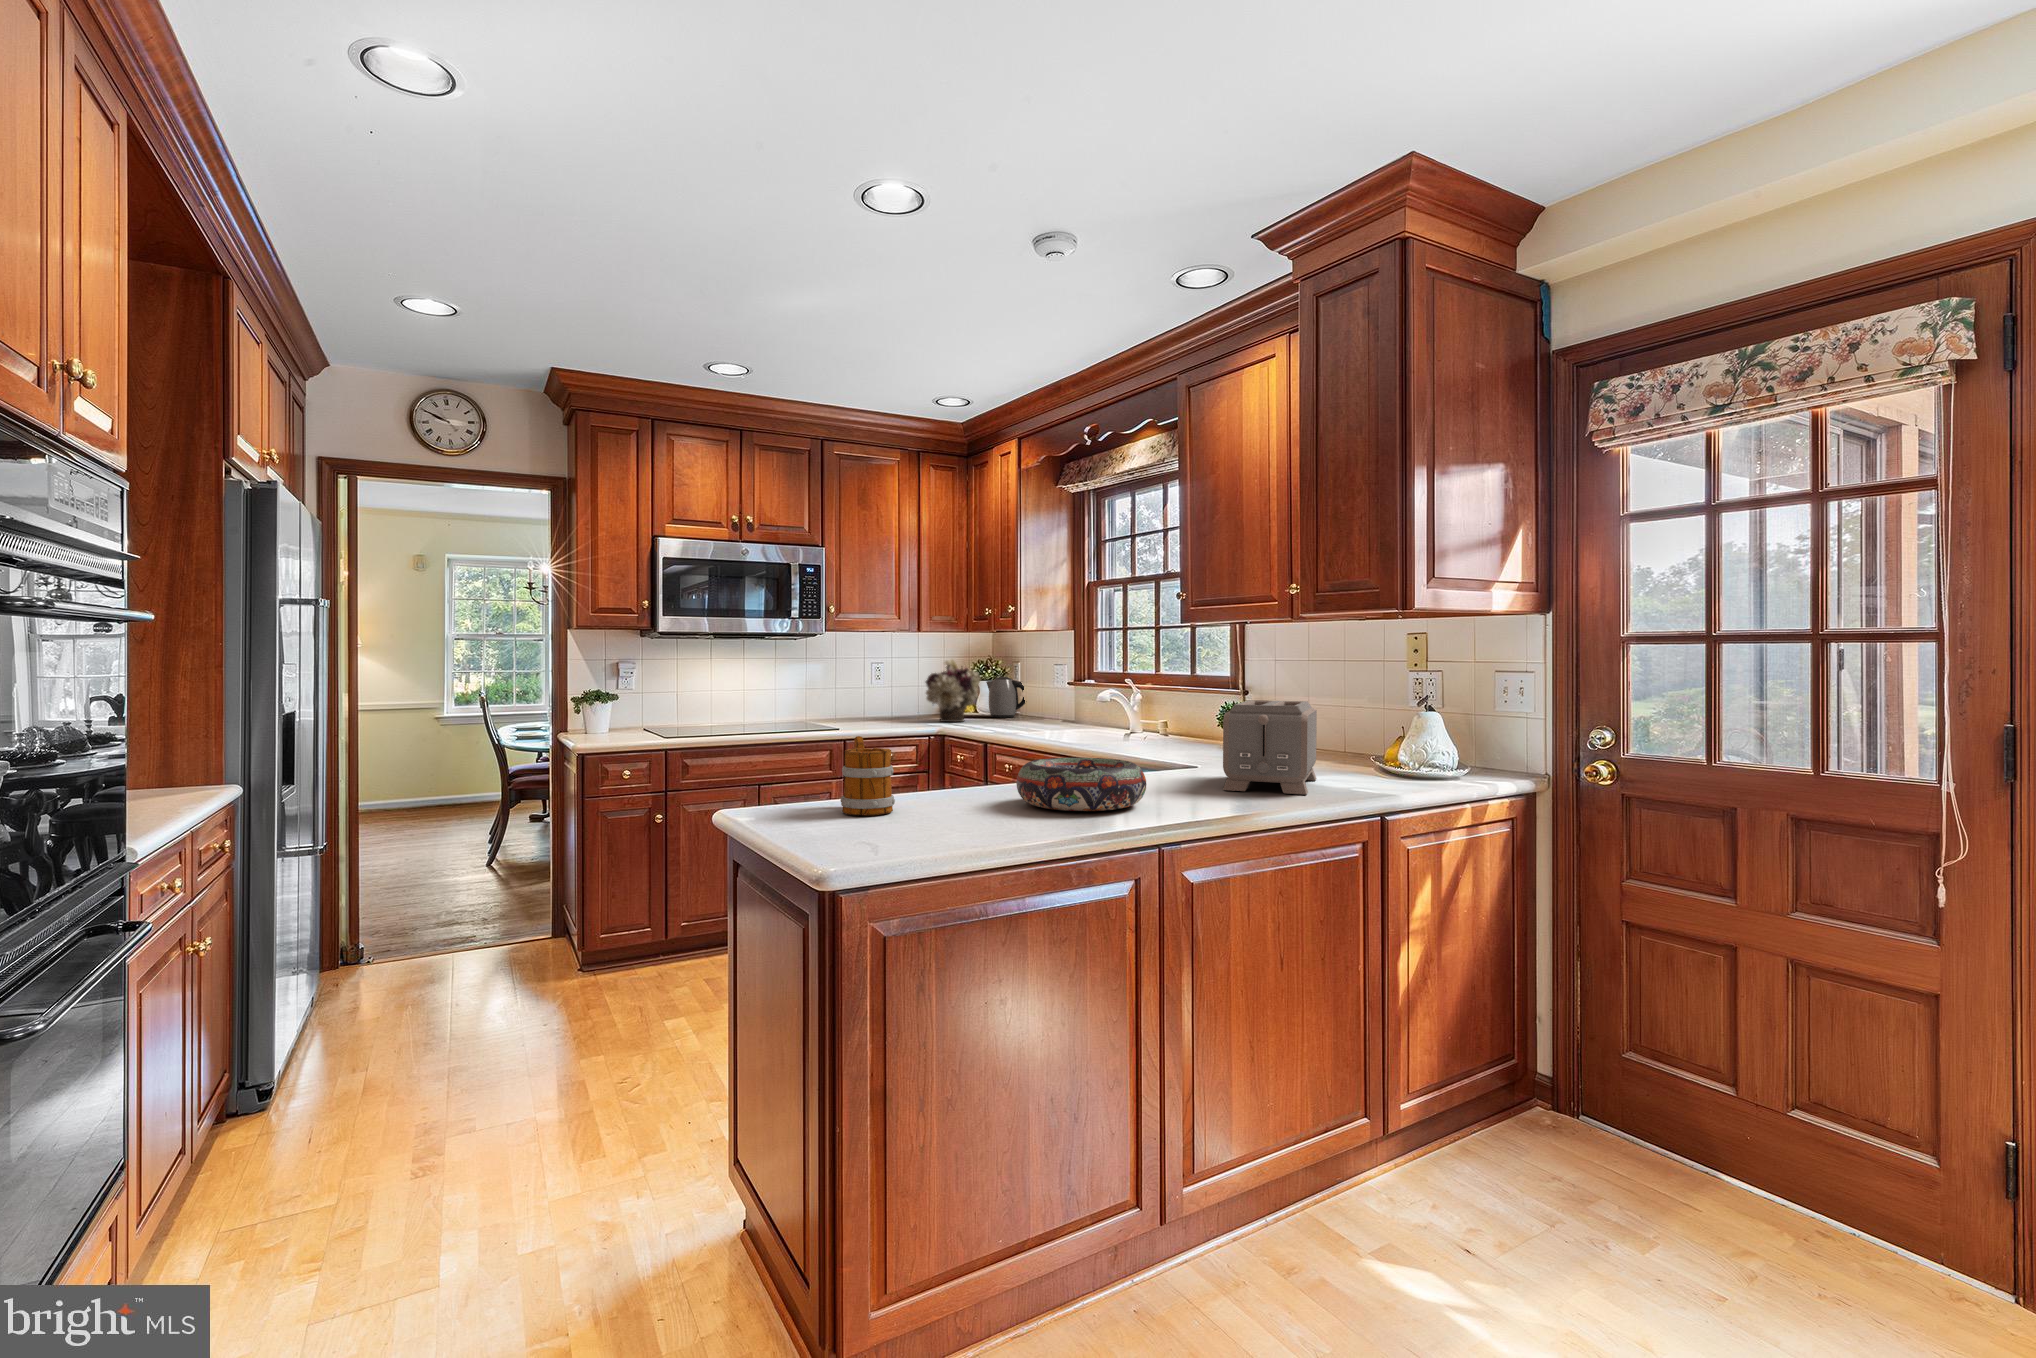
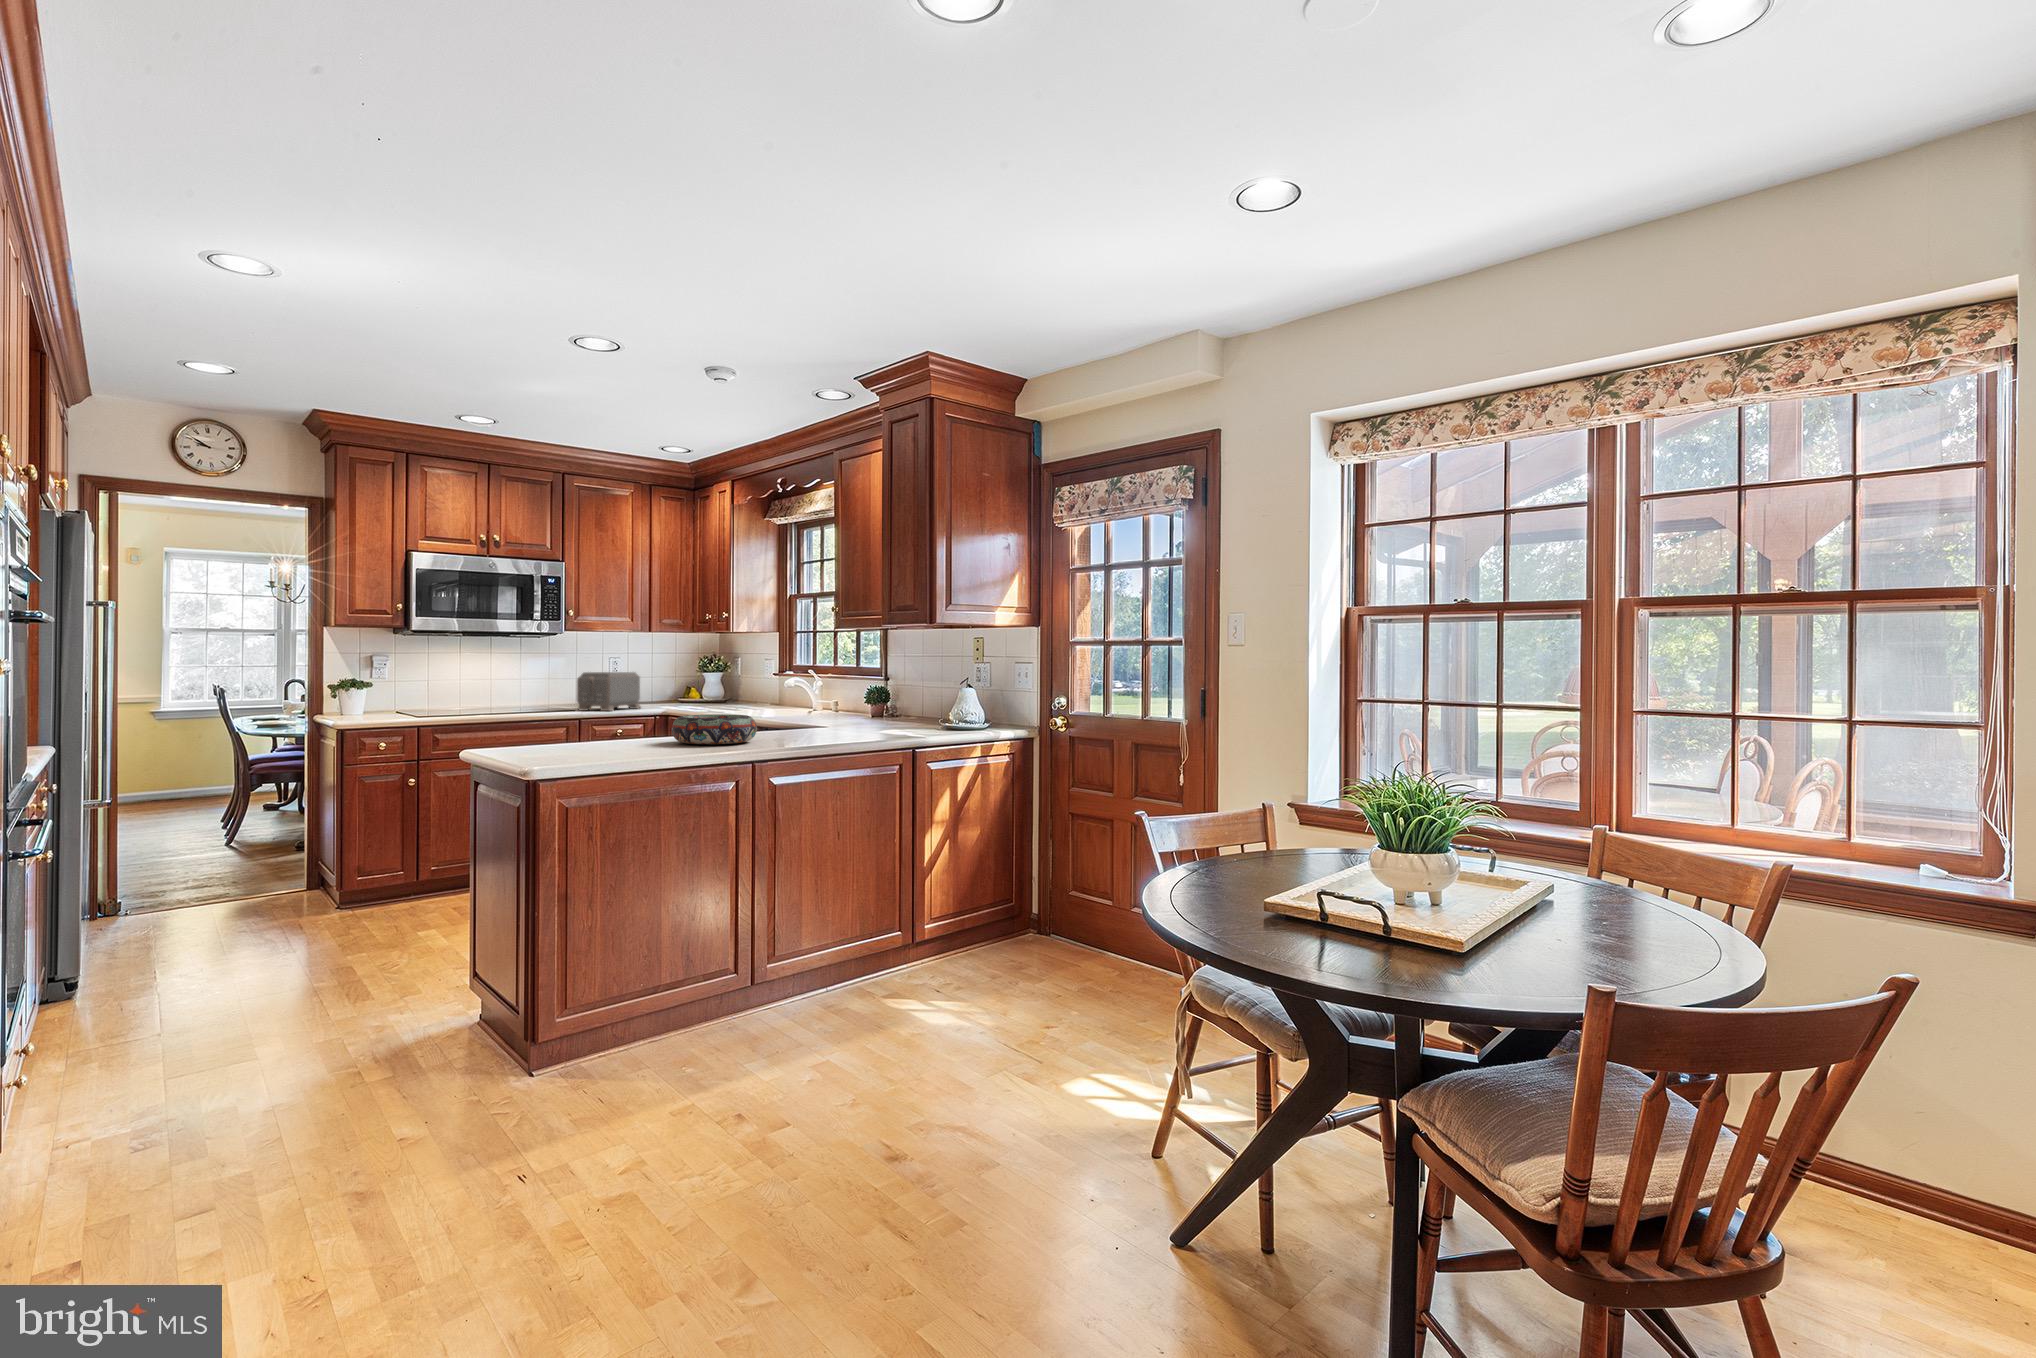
flower arrangement: present [926,659,980,722] -> none [653,654,701,706]
kettle: present [986,677,1025,718] -> none [710,670,745,703]
toaster: present [1223,700,1317,794] -> present [577,672,640,711]
mug: present [840,736,895,816] -> none [549,700,586,748]

